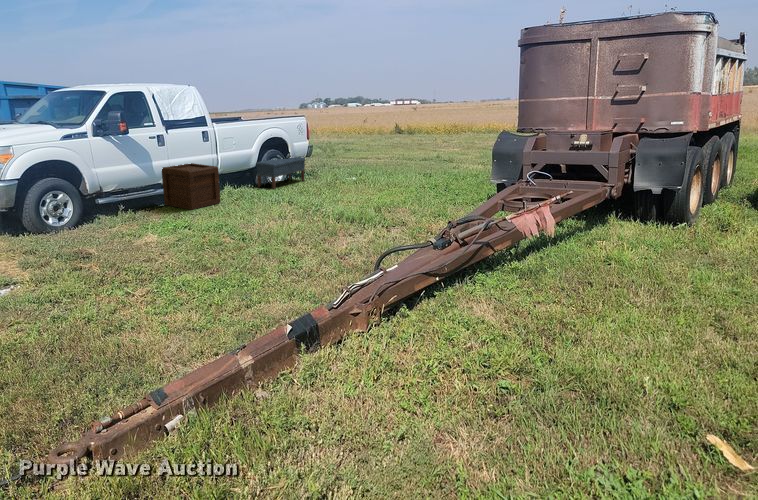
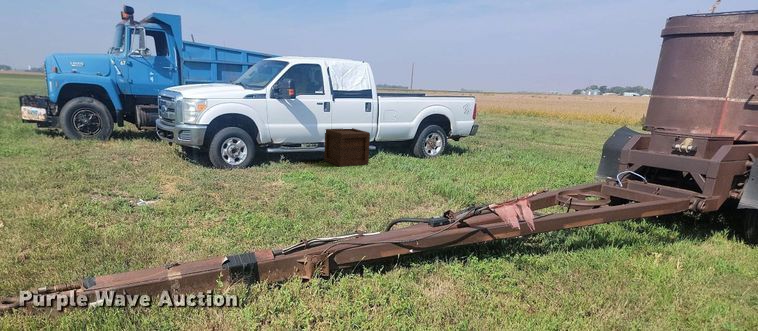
bench: present [256,157,305,189] -> none [414,132,464,160]

